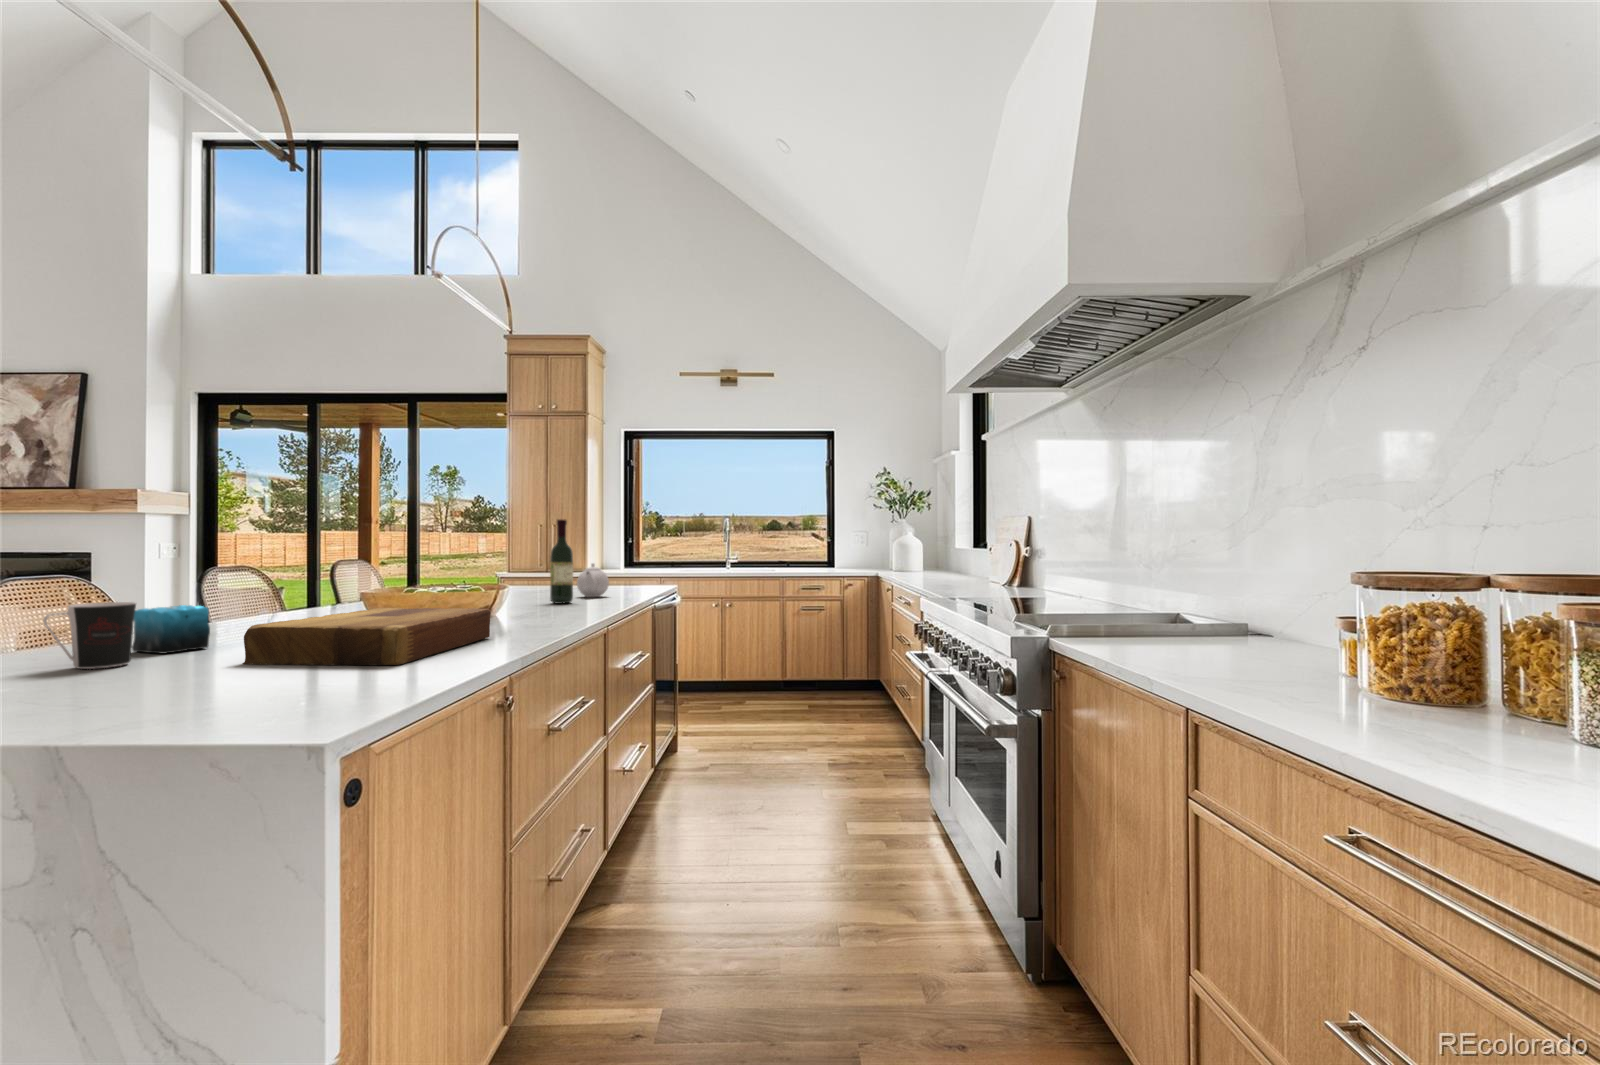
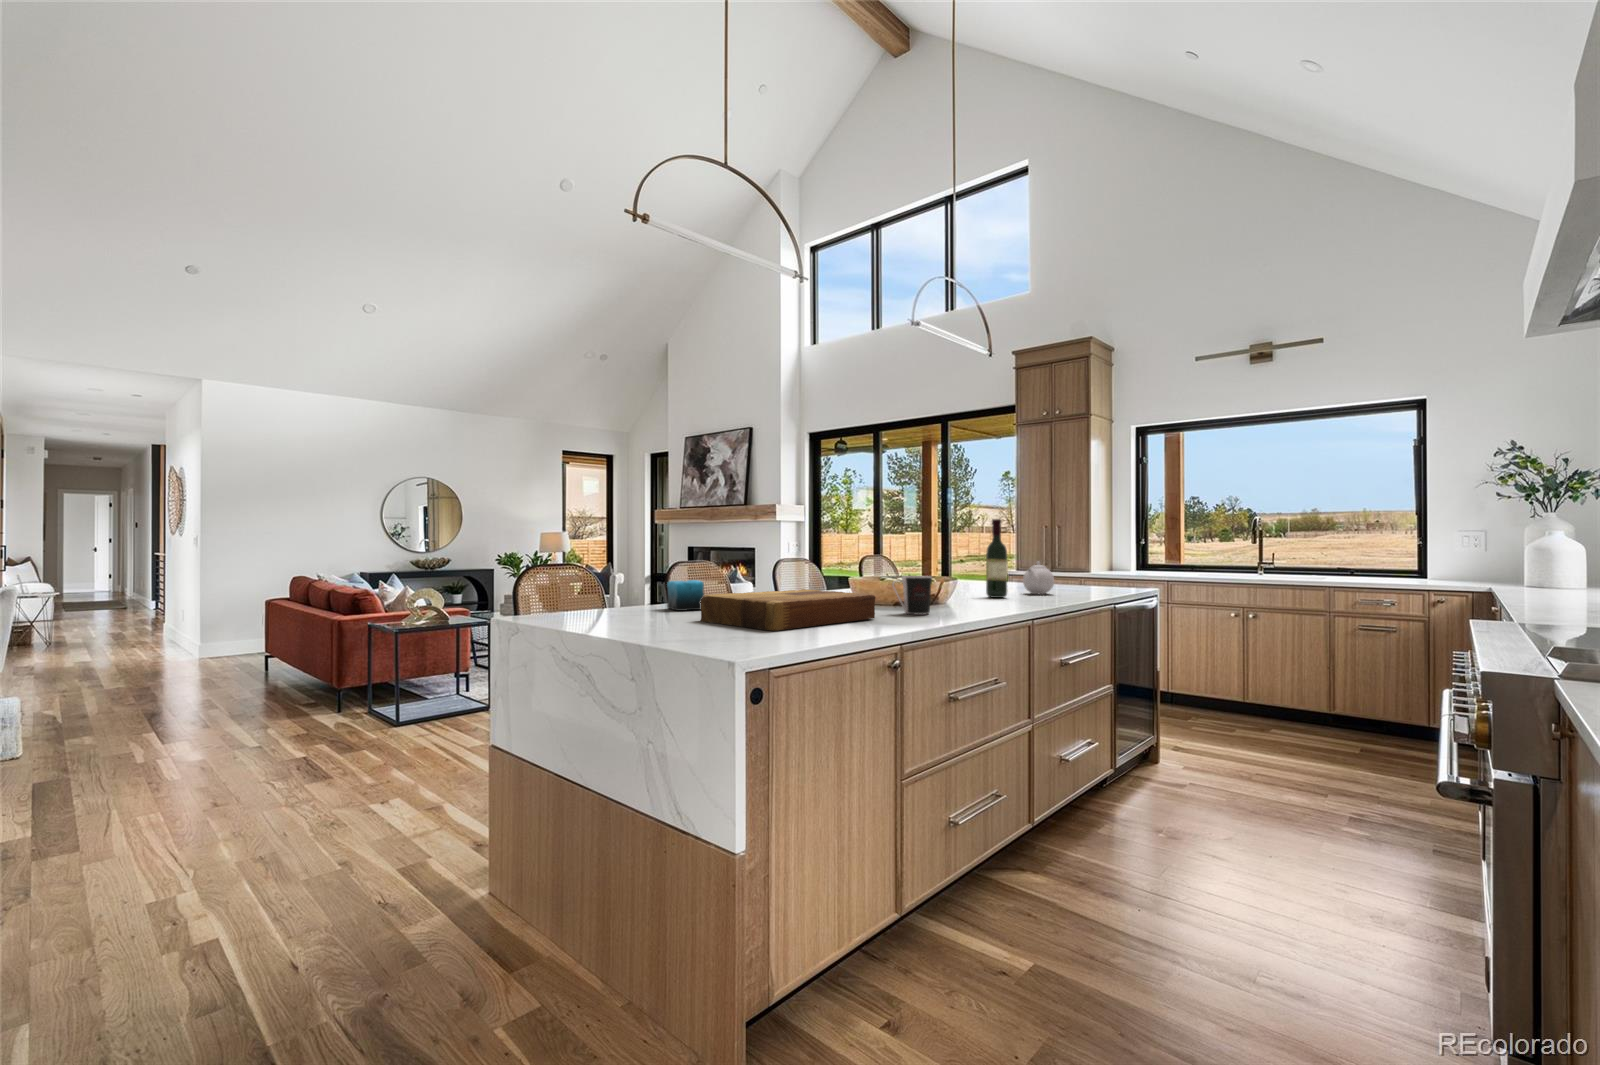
coffee cup: present [44,602,136,669] -> present [892,576,932,614]

